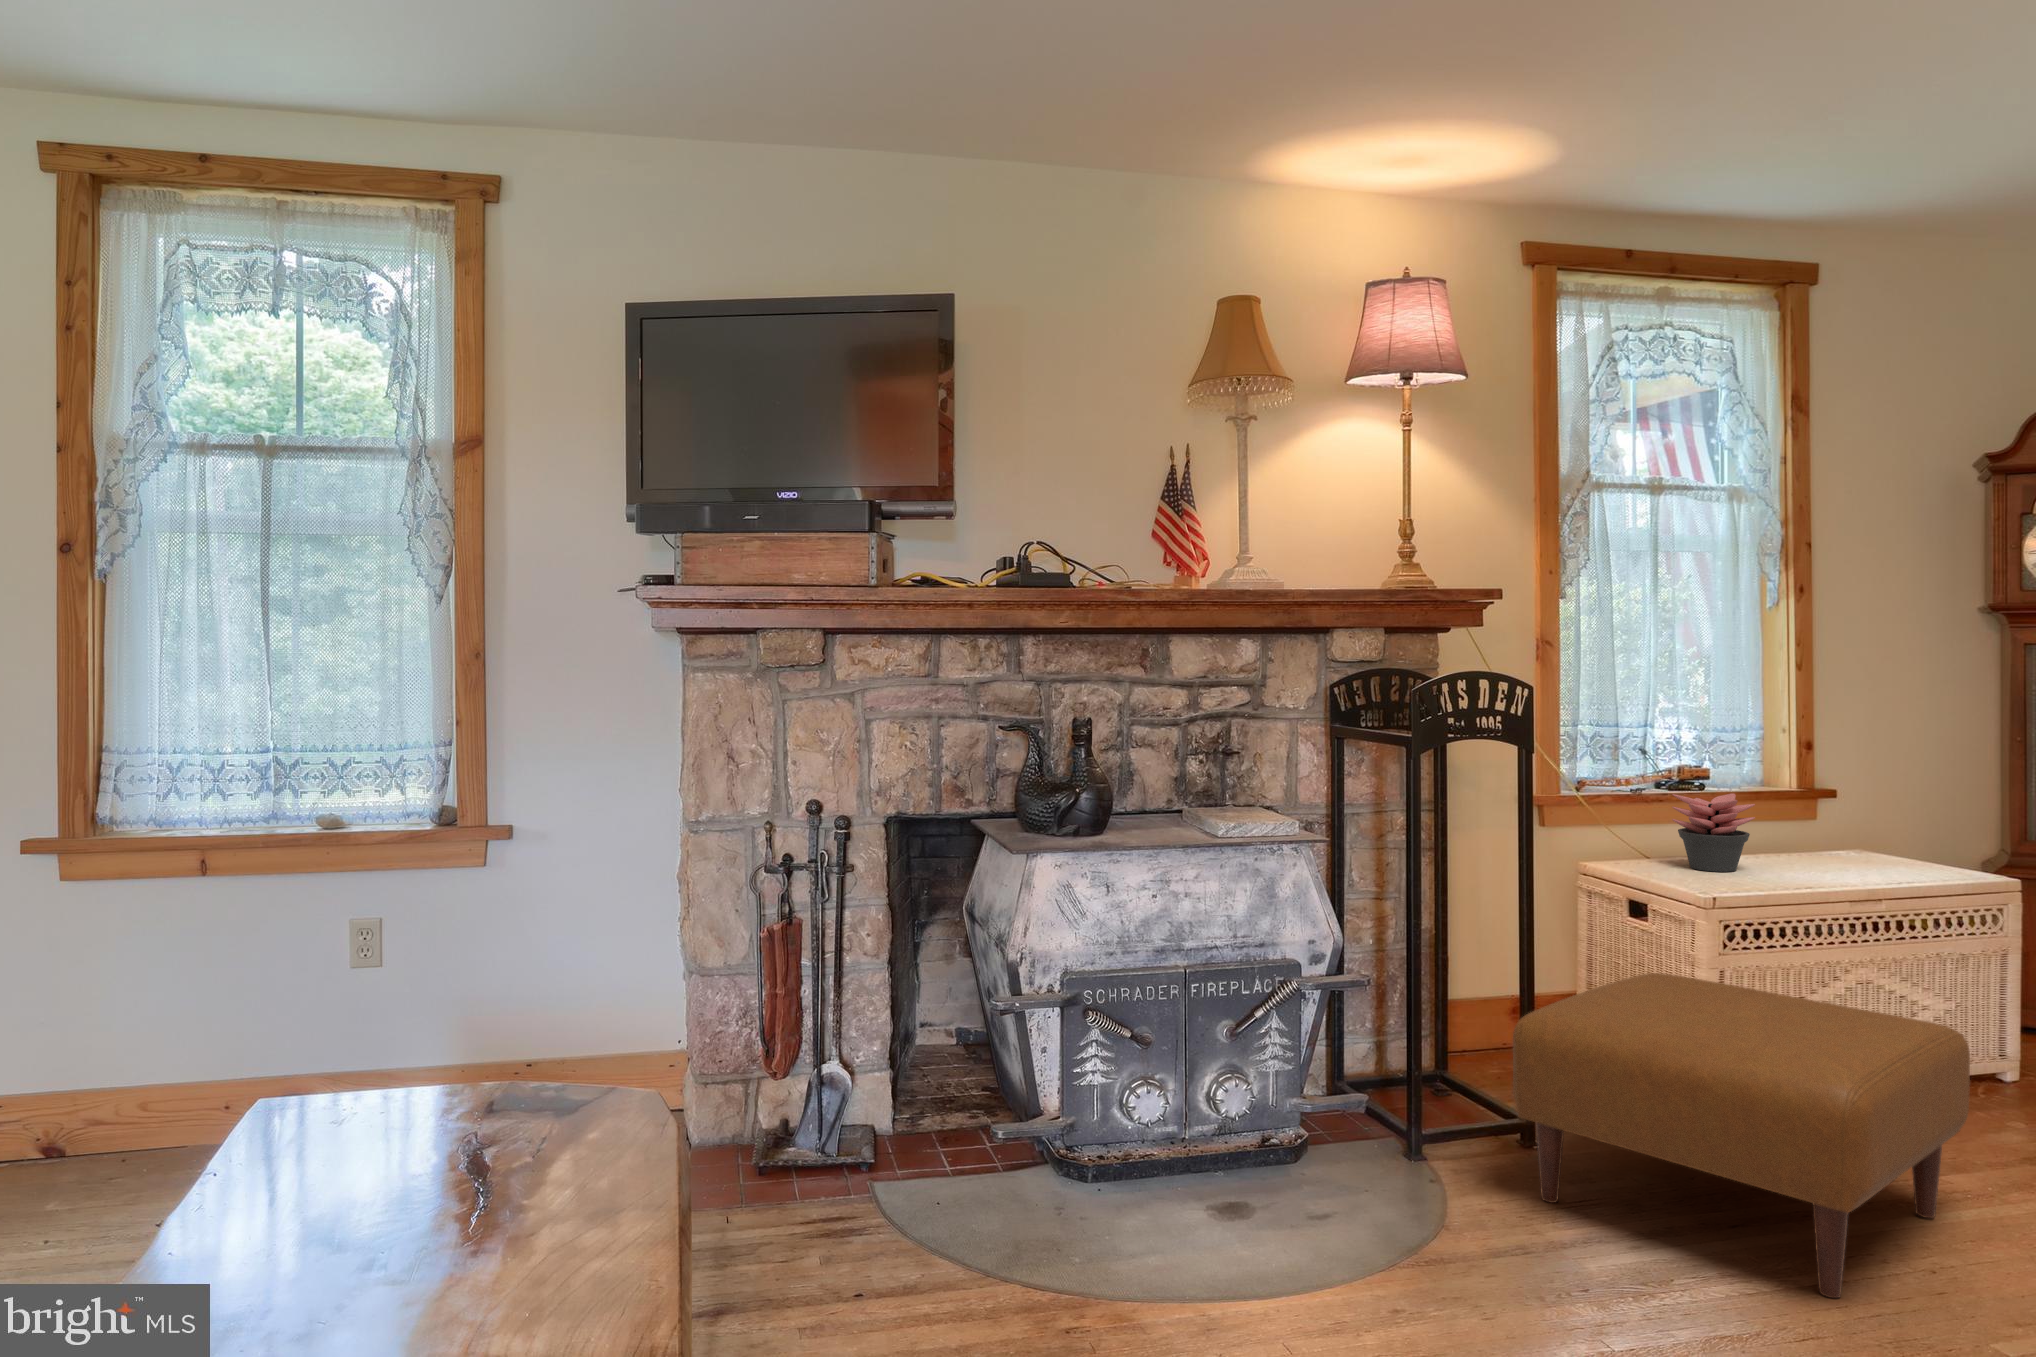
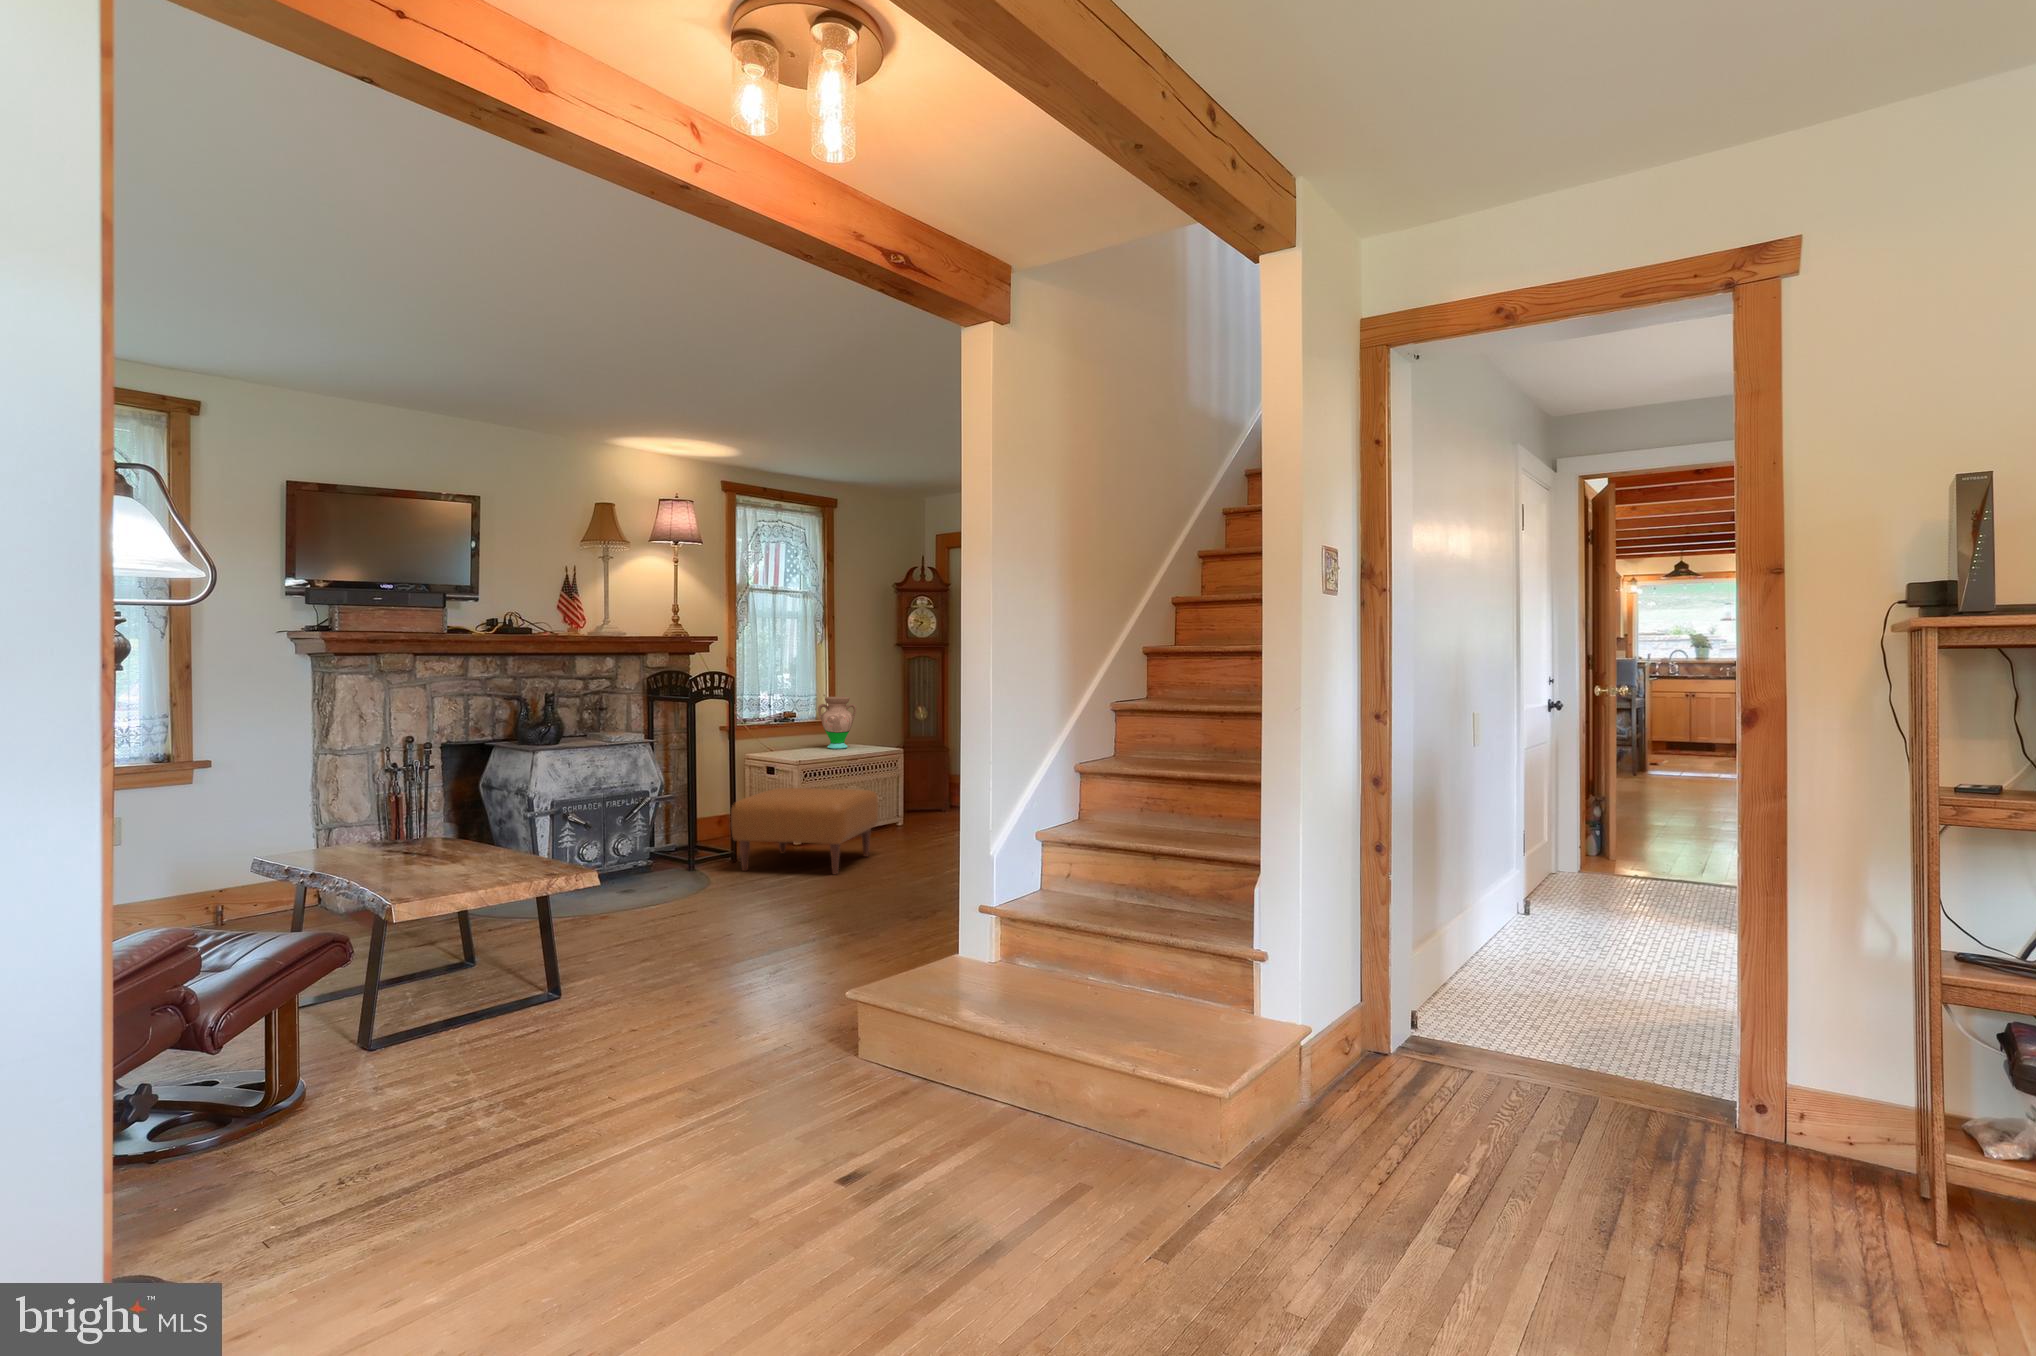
vase: none [1765,735,1873,866] -> present [818,697,856,749]
succulent plant: present [1672,793,1755,872] -> none [784,721,815,753]

